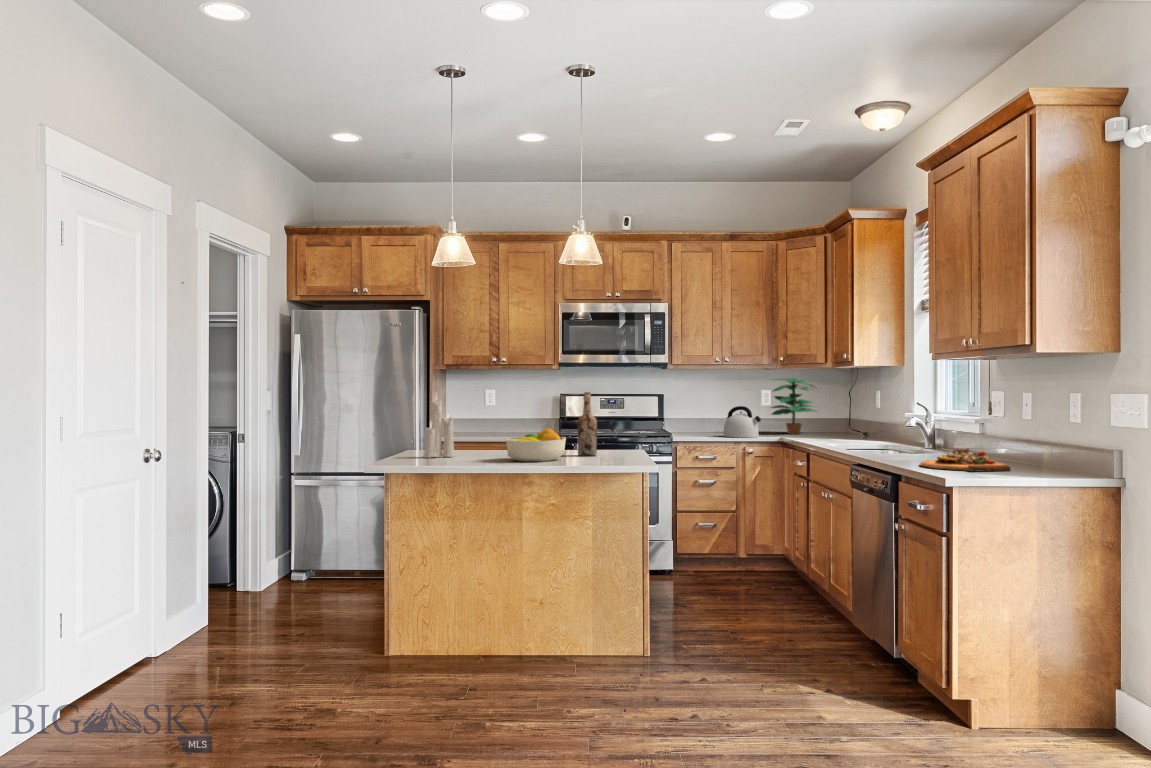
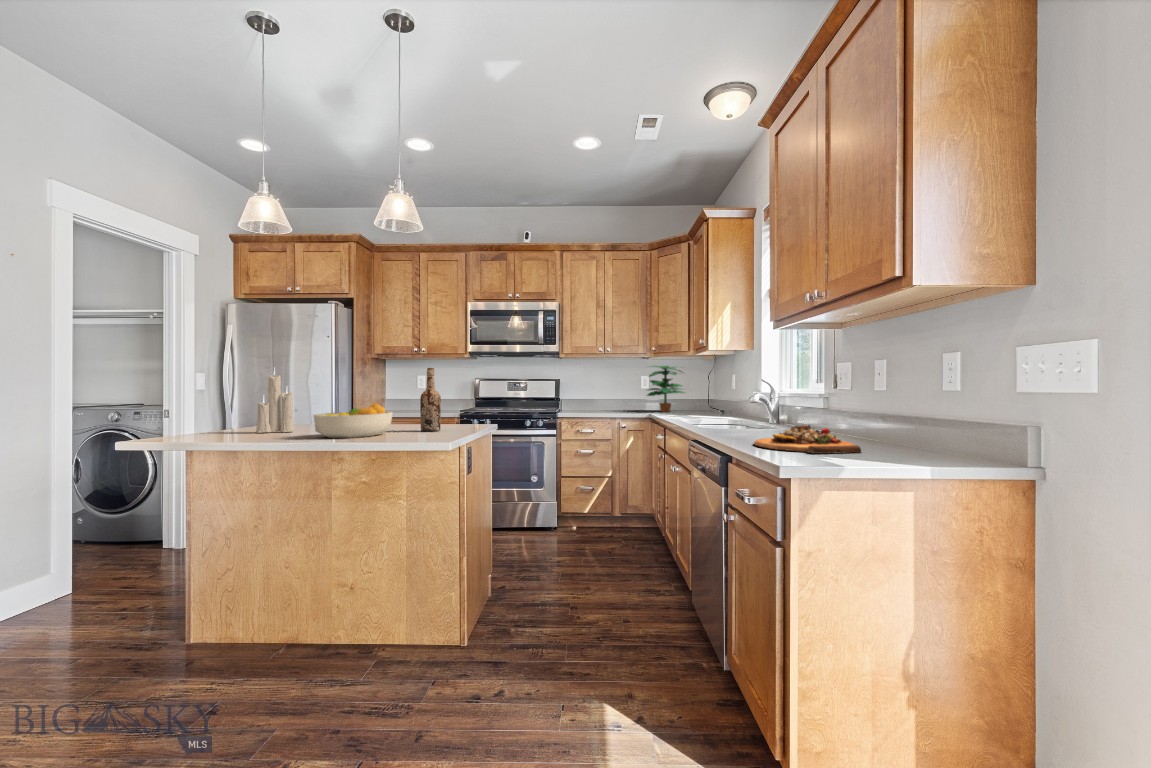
kettle: present [723,406,761,438] -> none [603,388,634,415]

